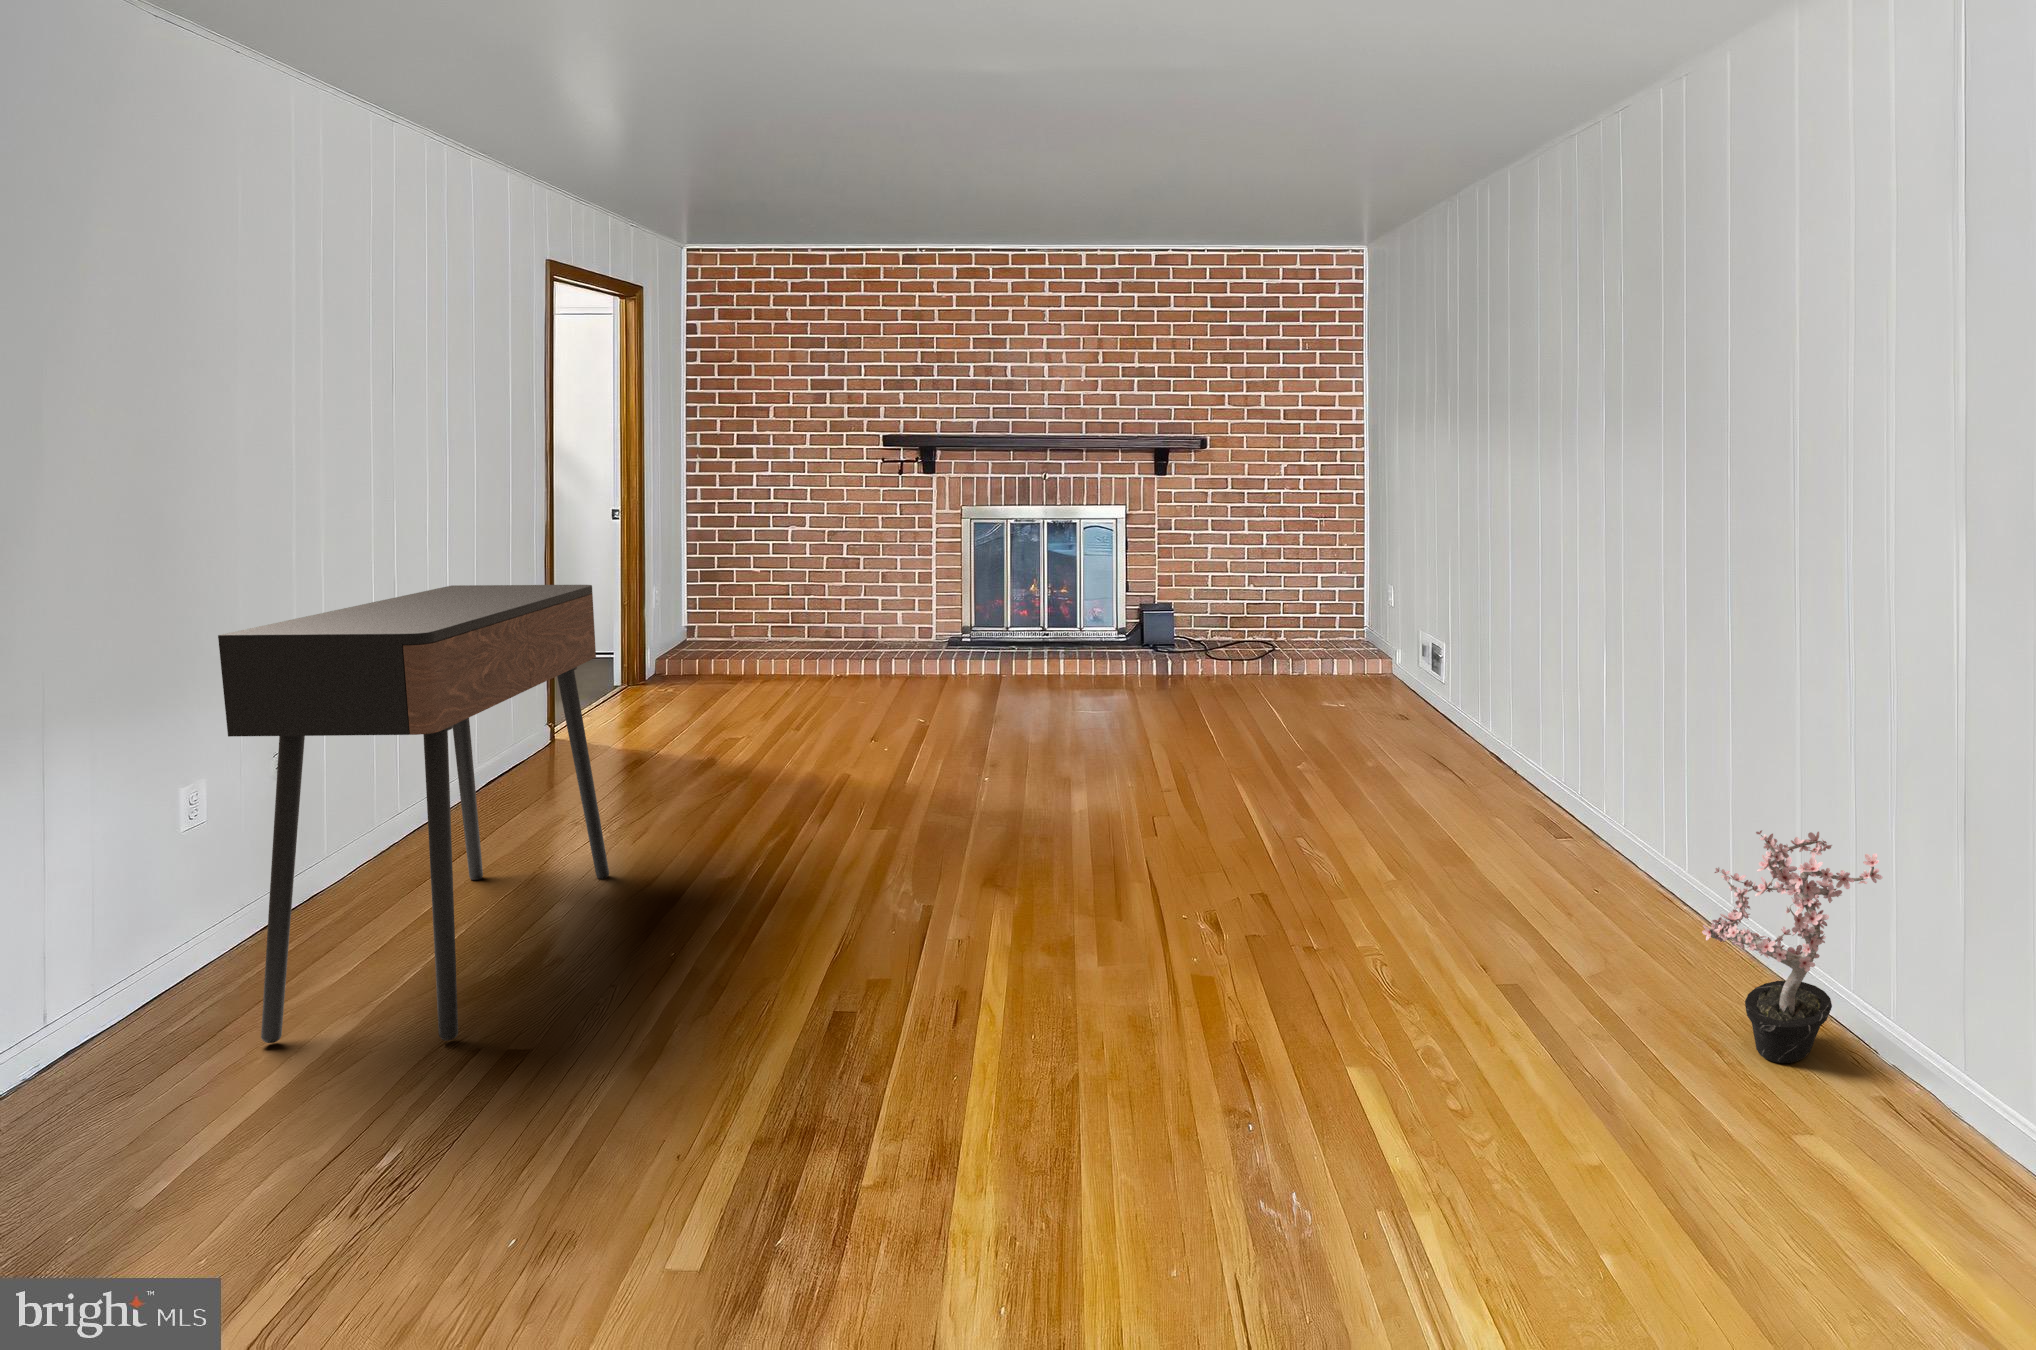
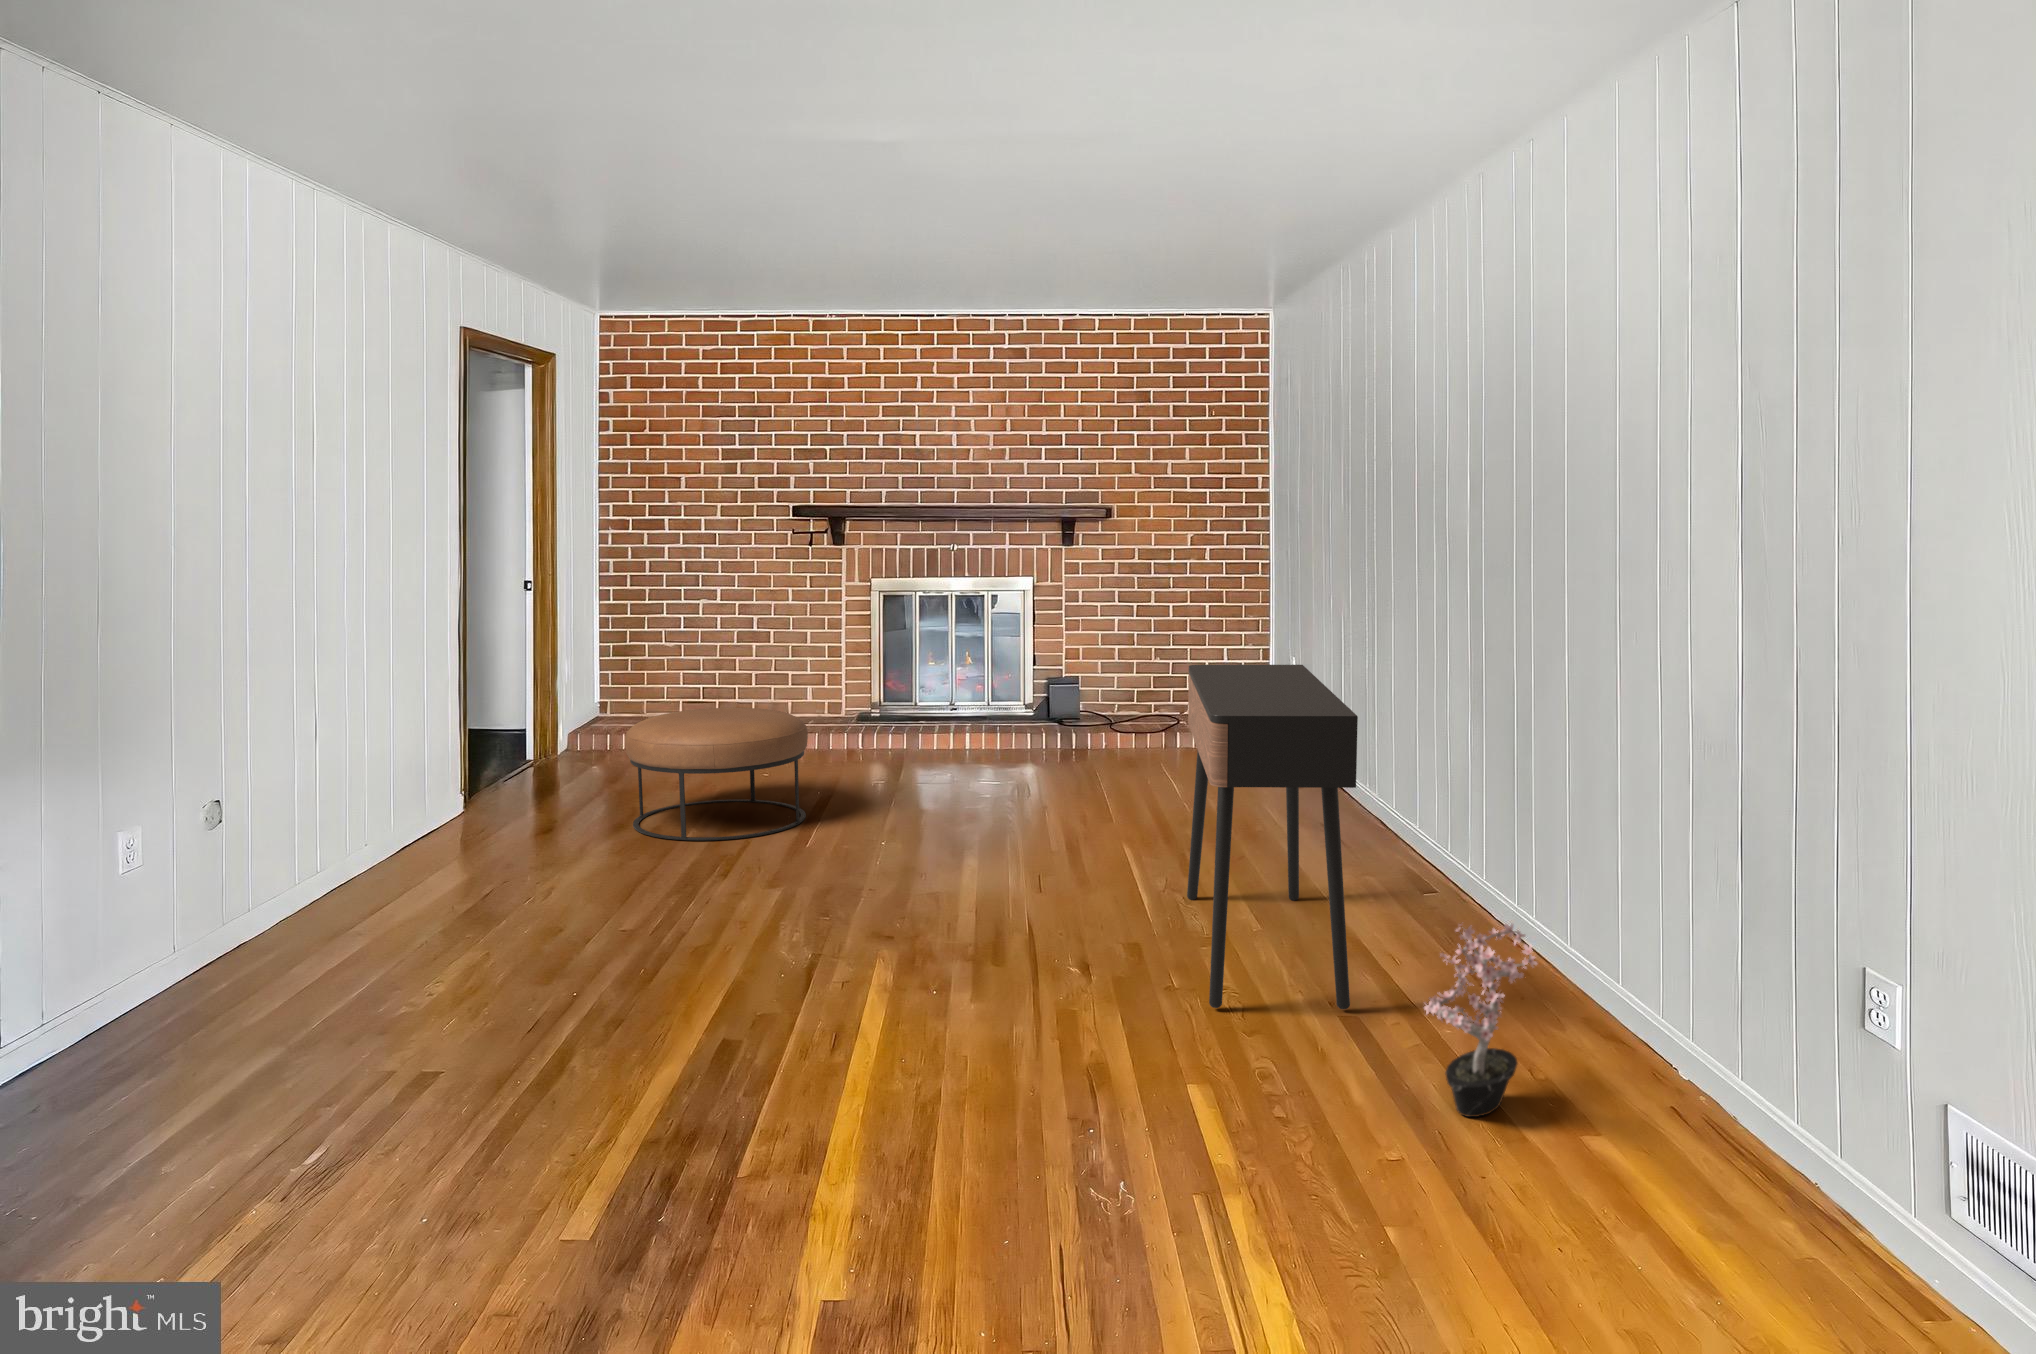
console table: present [218,585,609,1043] -> present [1187,665,1358,1009]
ottoman: none [726,626,913,758] -> present [625,708,808,841]

